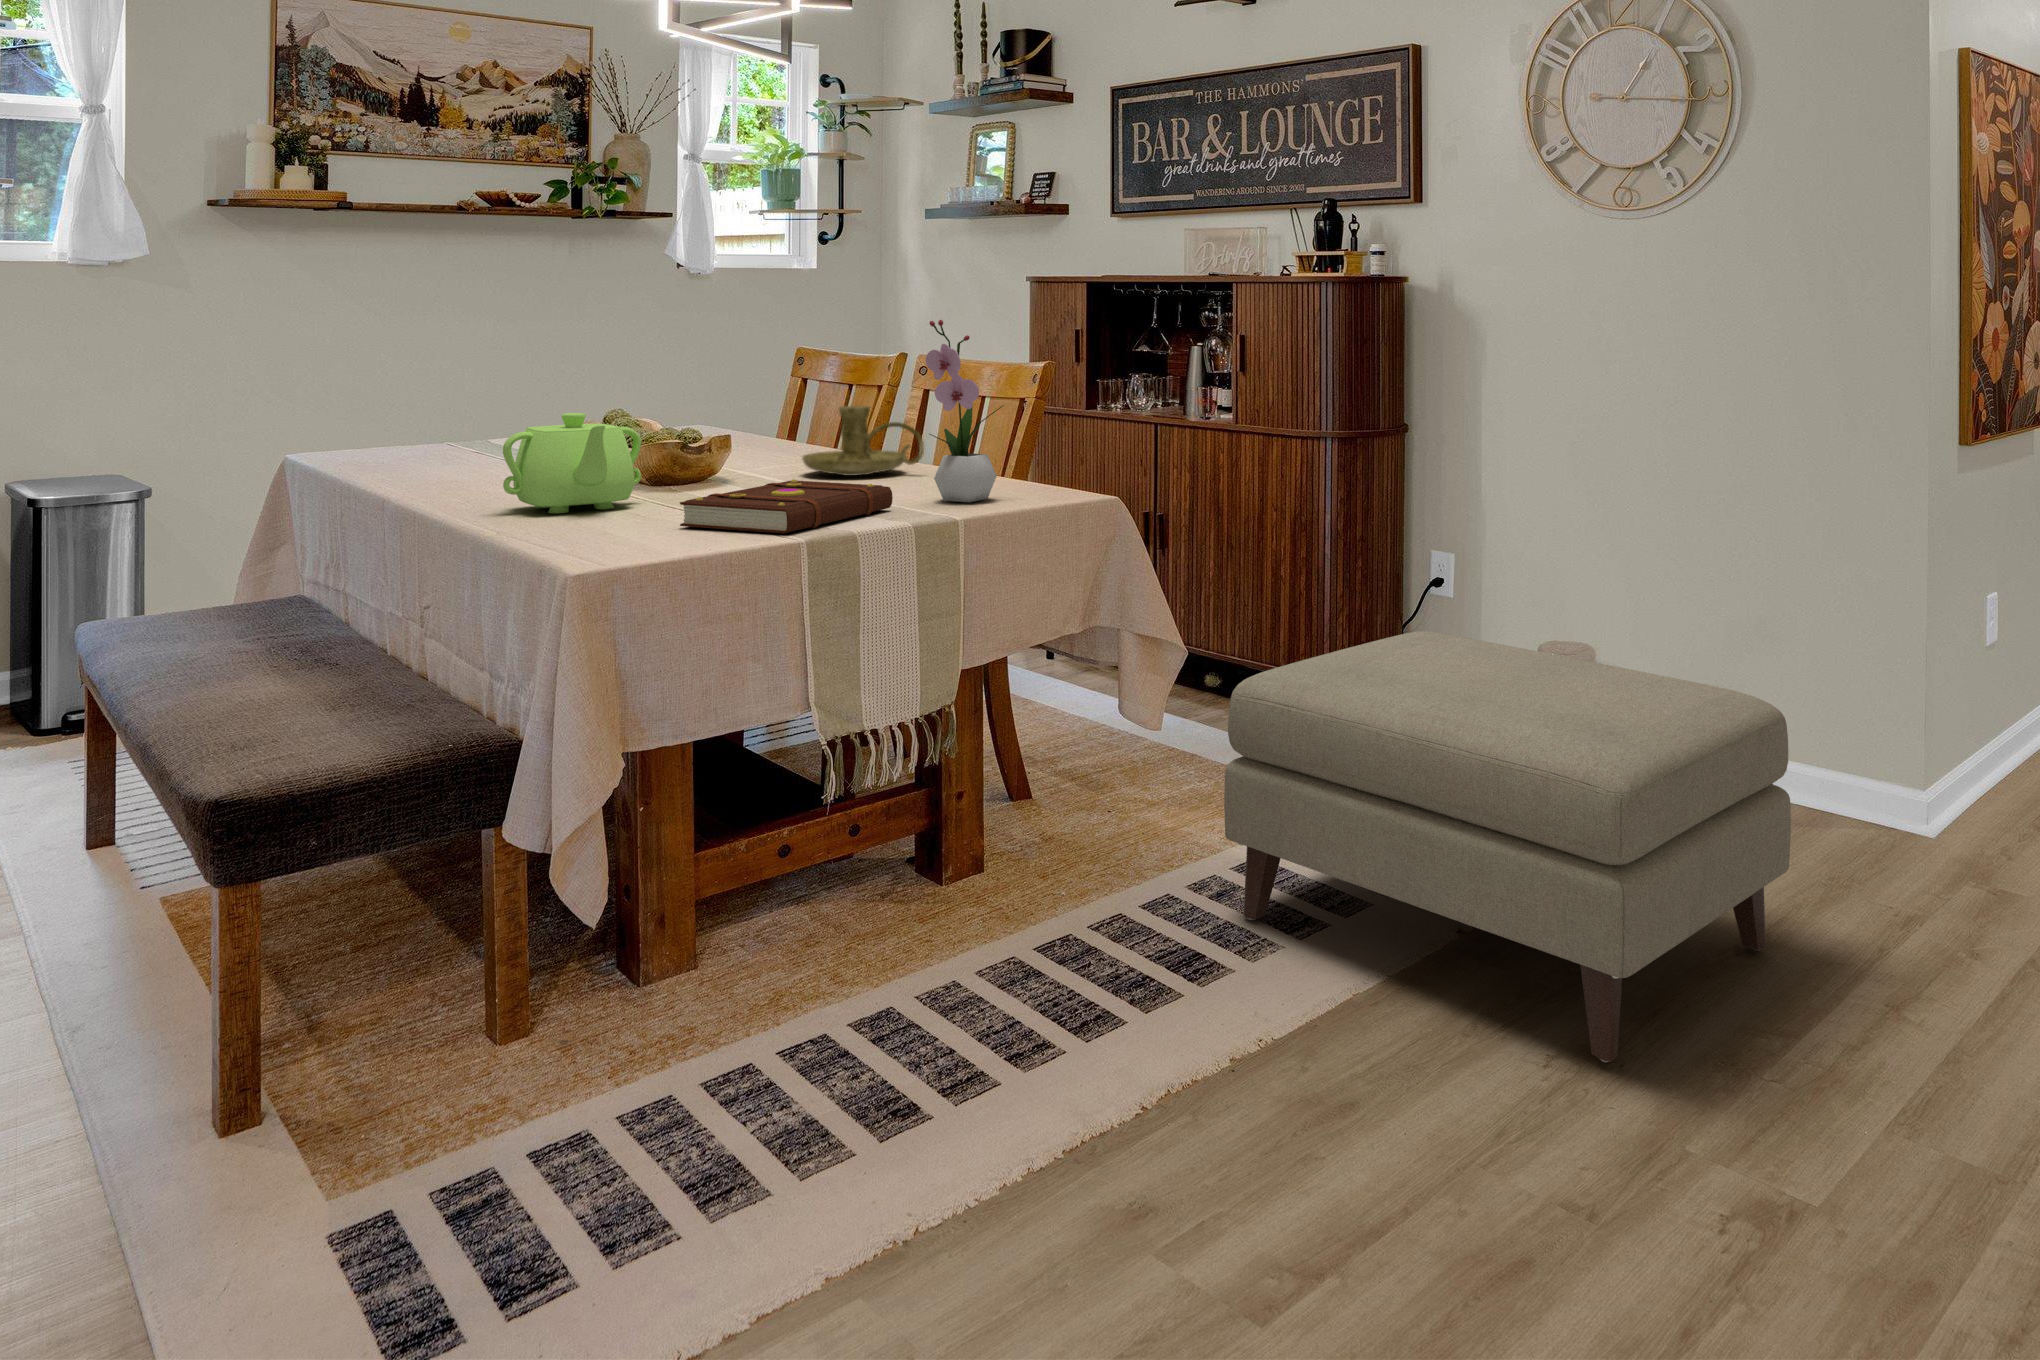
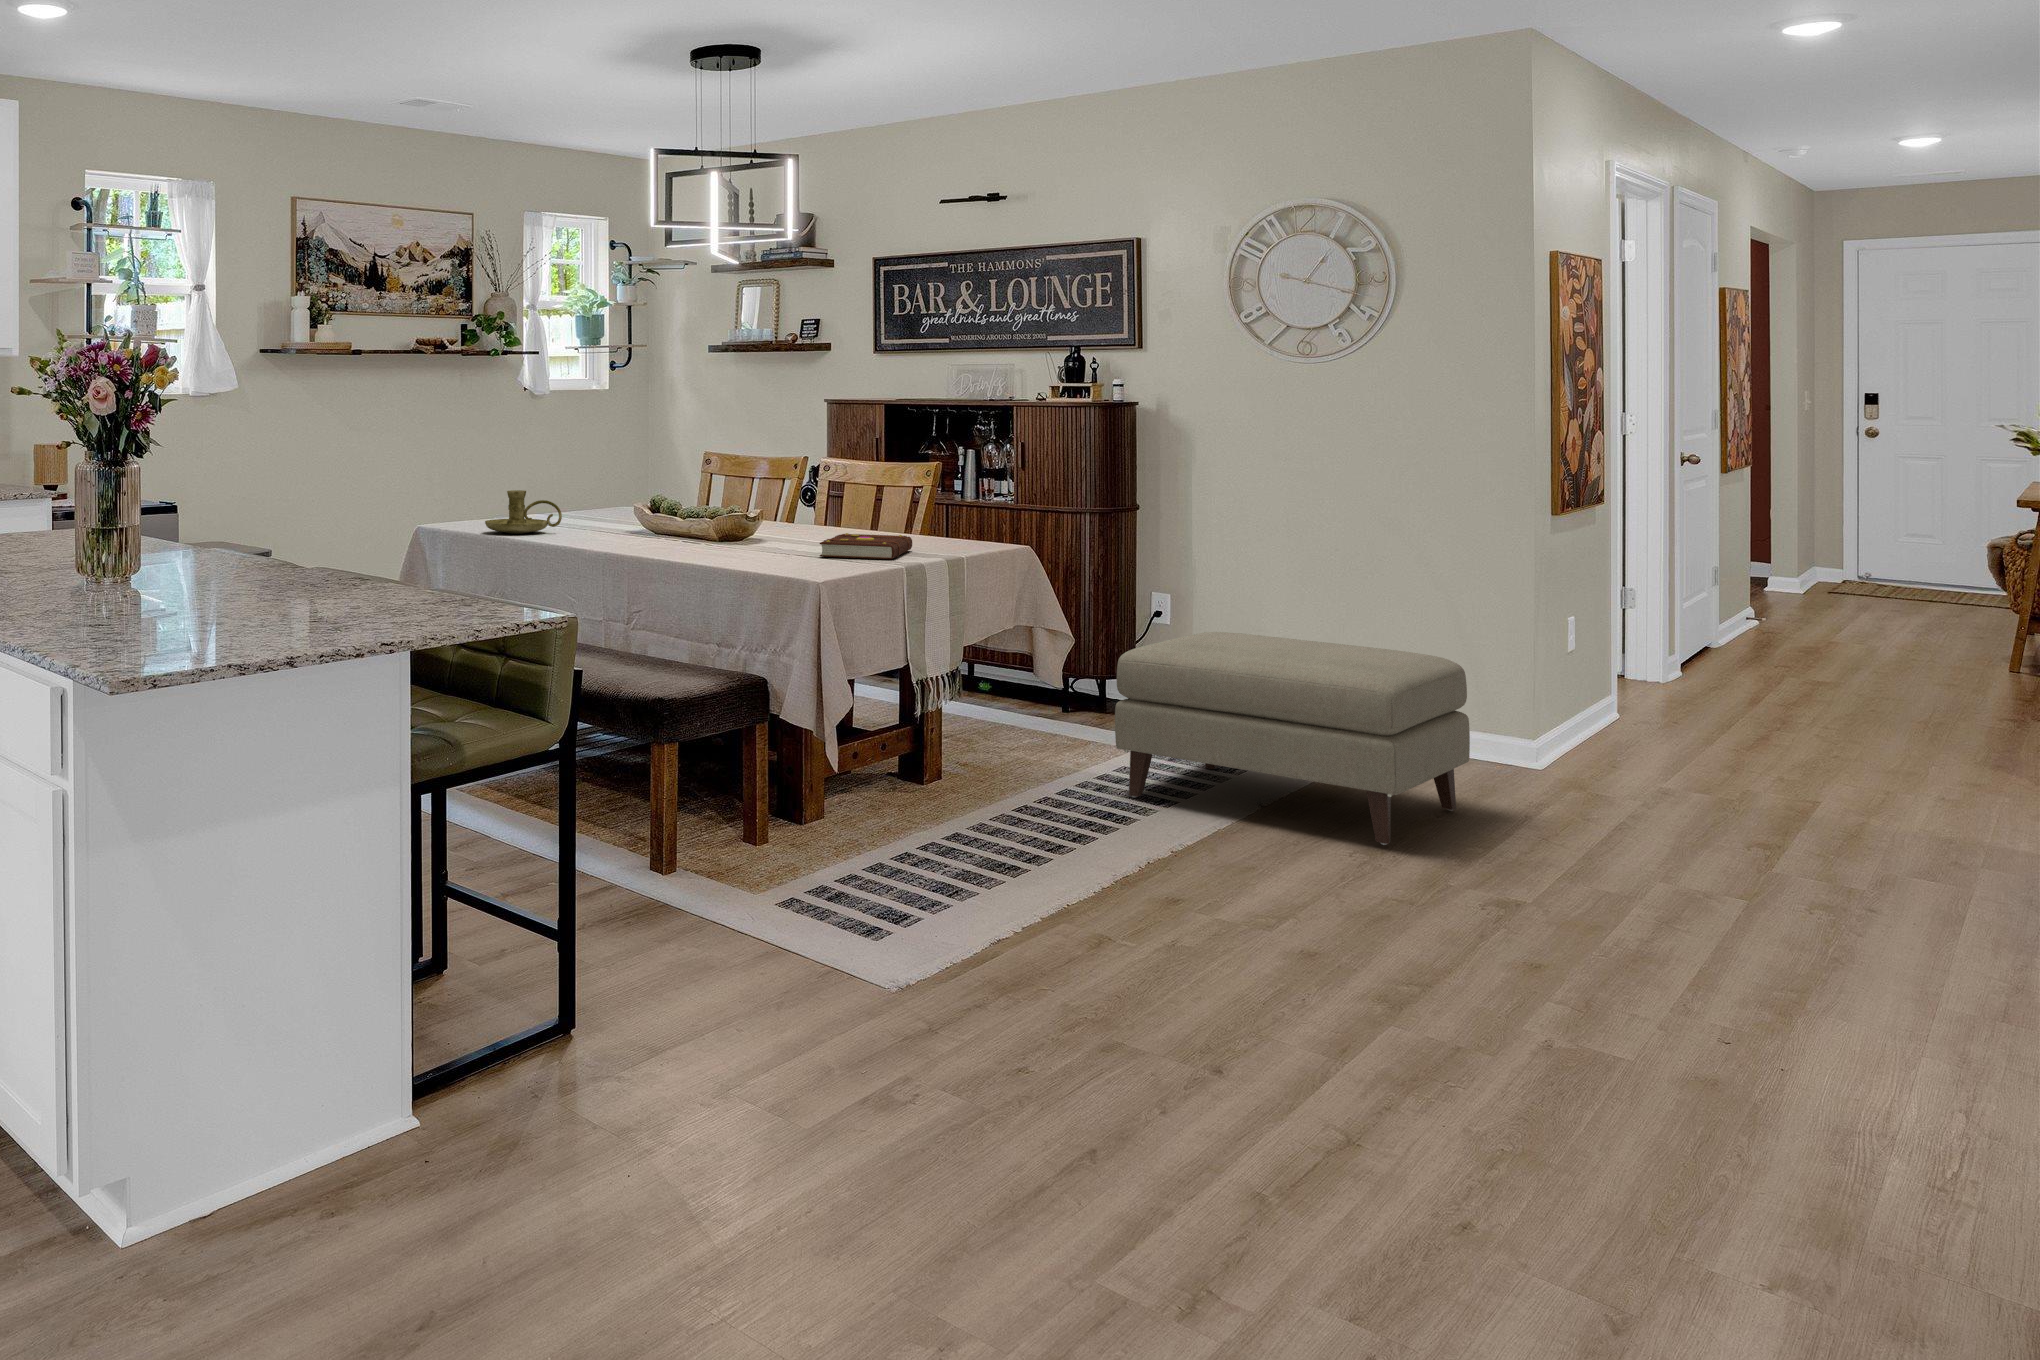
flower arrangement: present [925,320,1003,502] -> none [921,437,960,547]
candle holder: present [802,406,924,476] -> present [485,490,562,534]
teapot: present [503,413,641,514] -> none [683,494,755,552]

